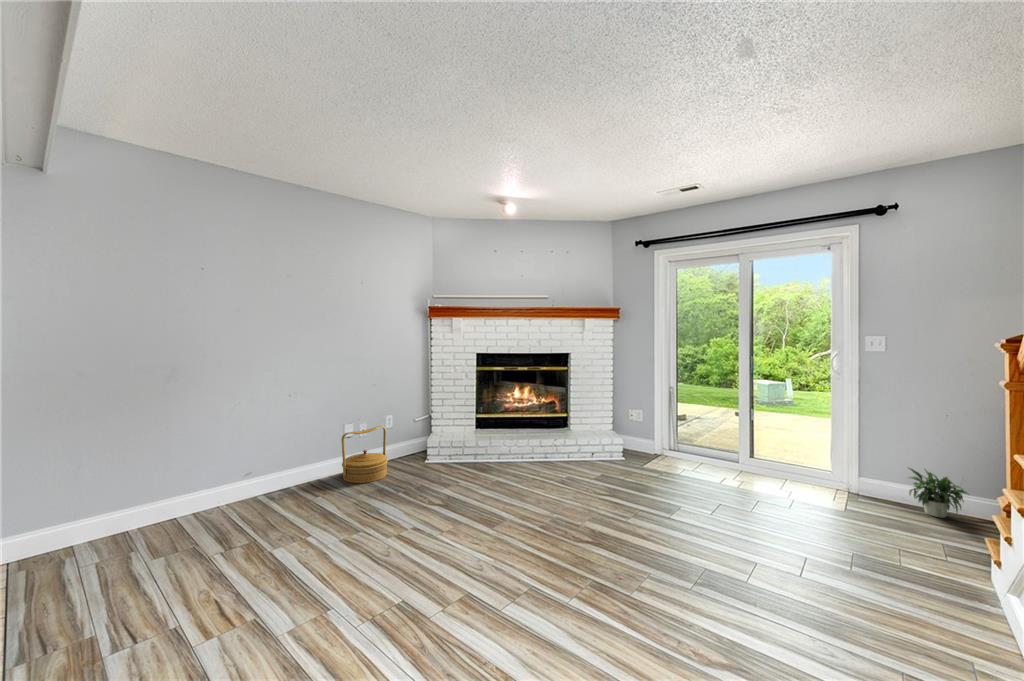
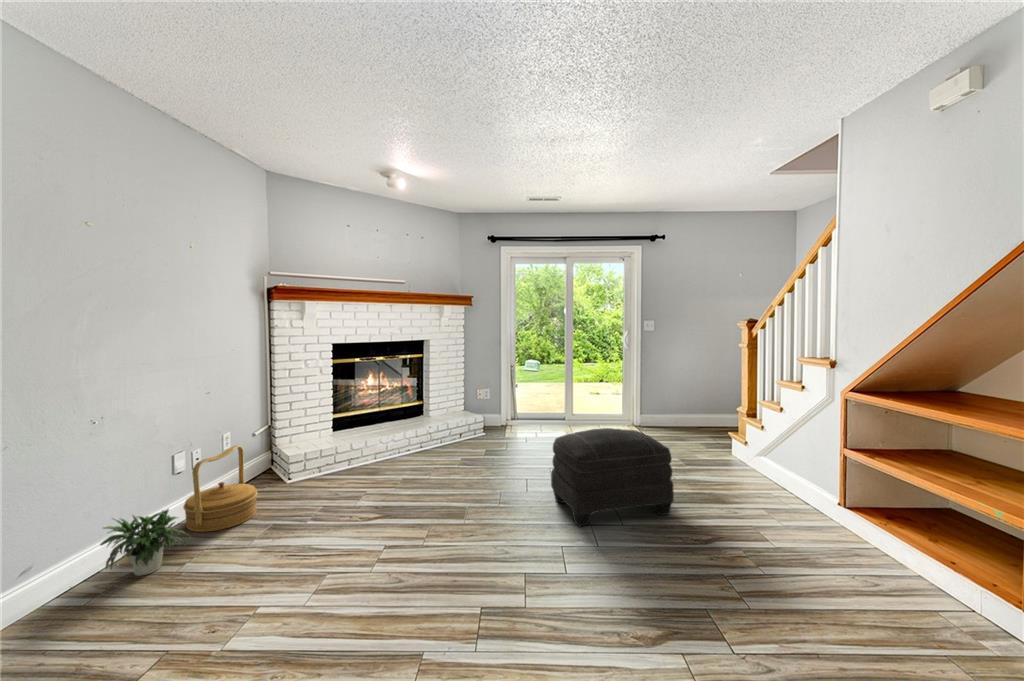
potted plant: present [908,468,968,518] -> present [70,509,190,588]
ottoman: none [571,471,709,604] -> present [551,428,674,526]

